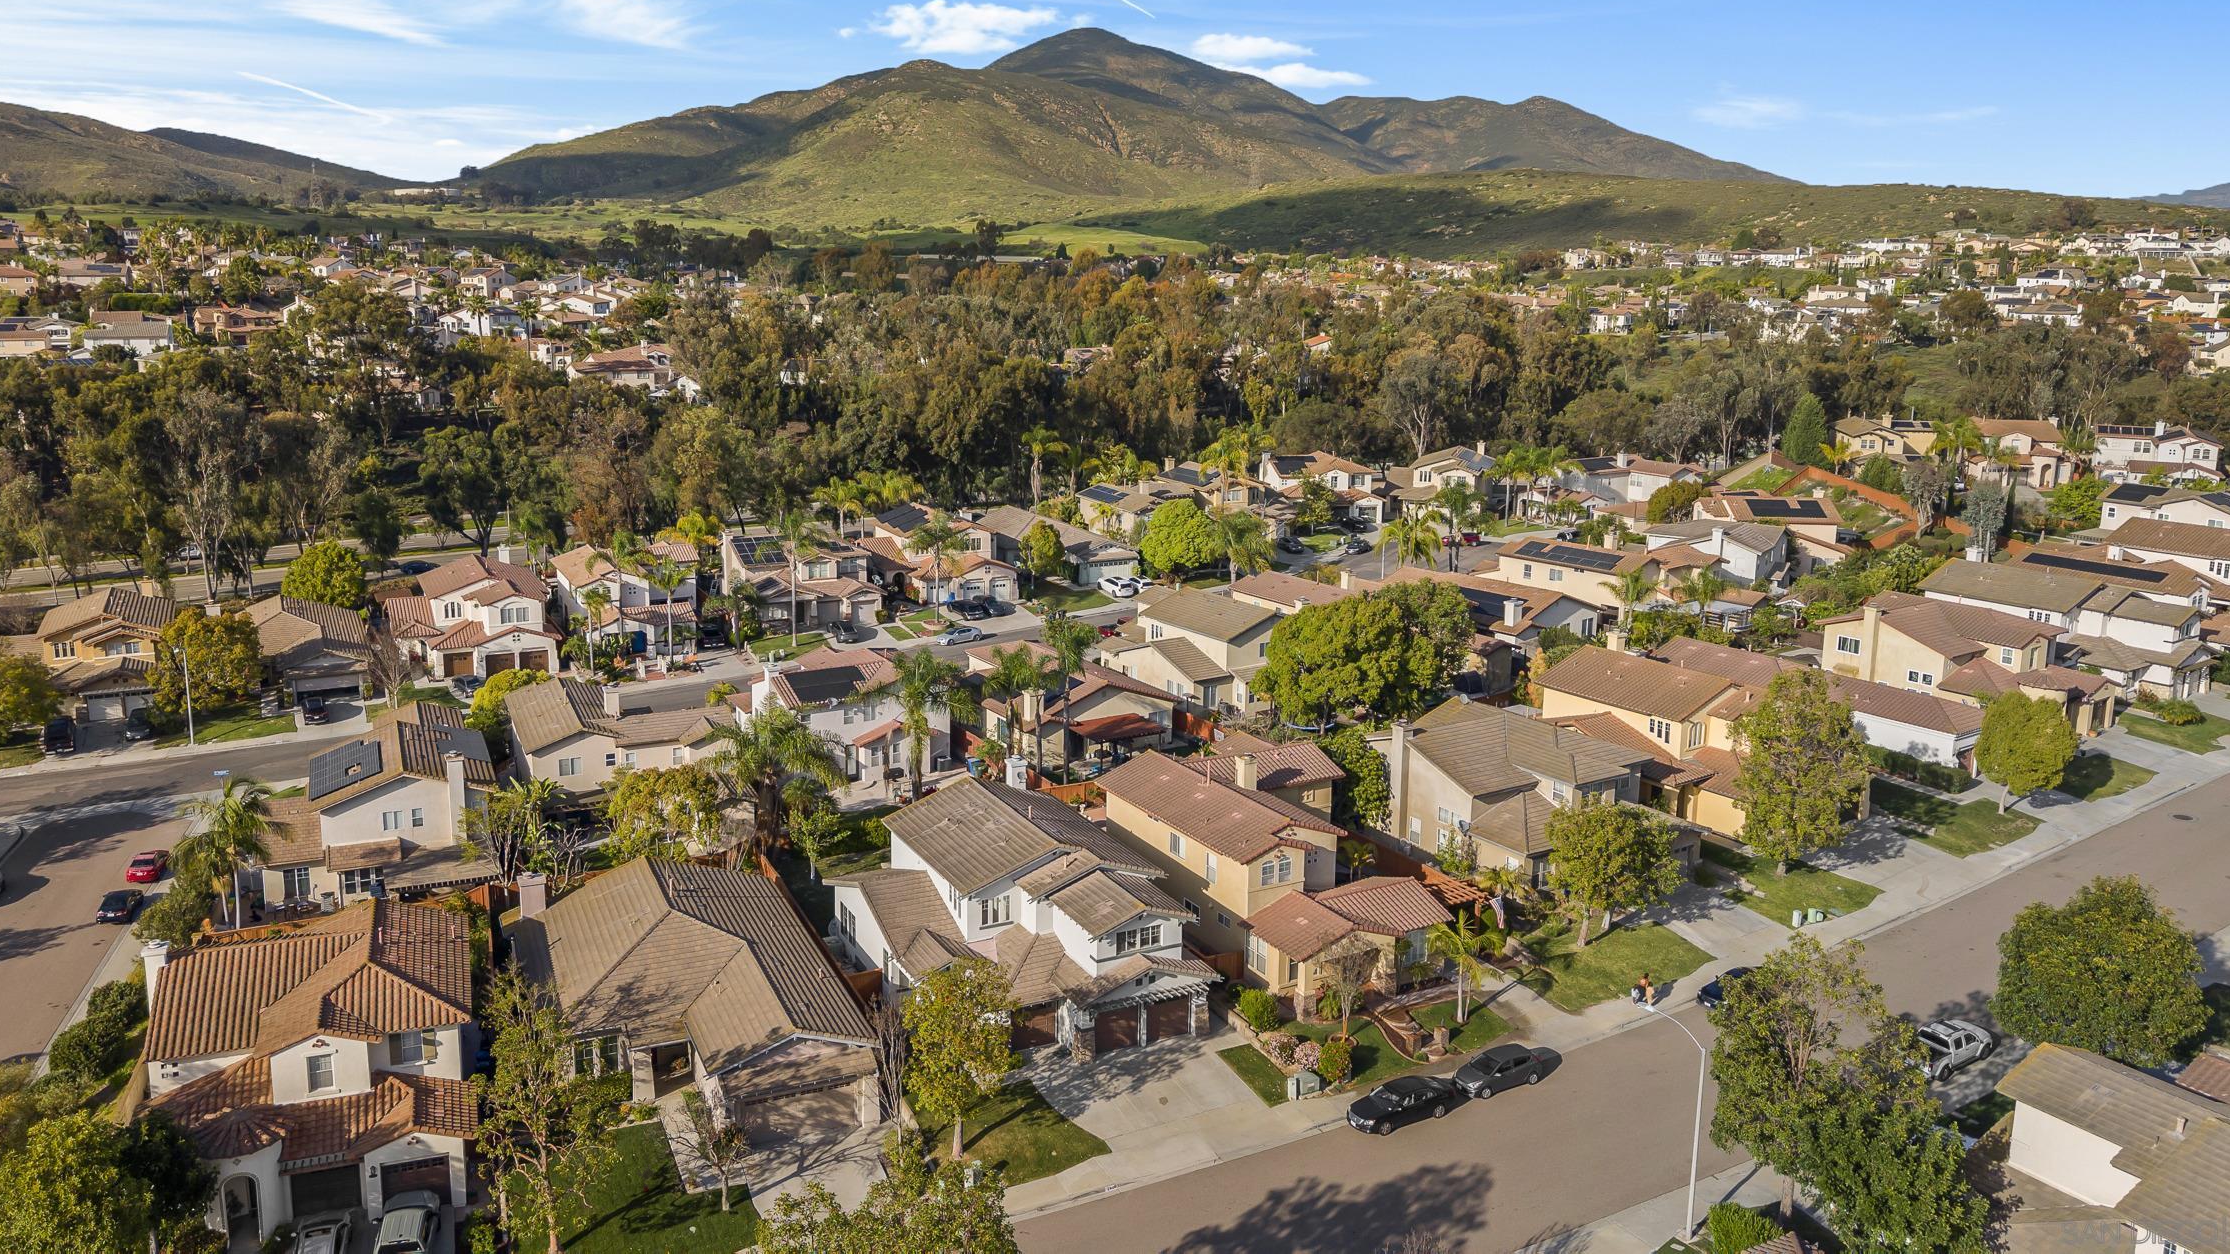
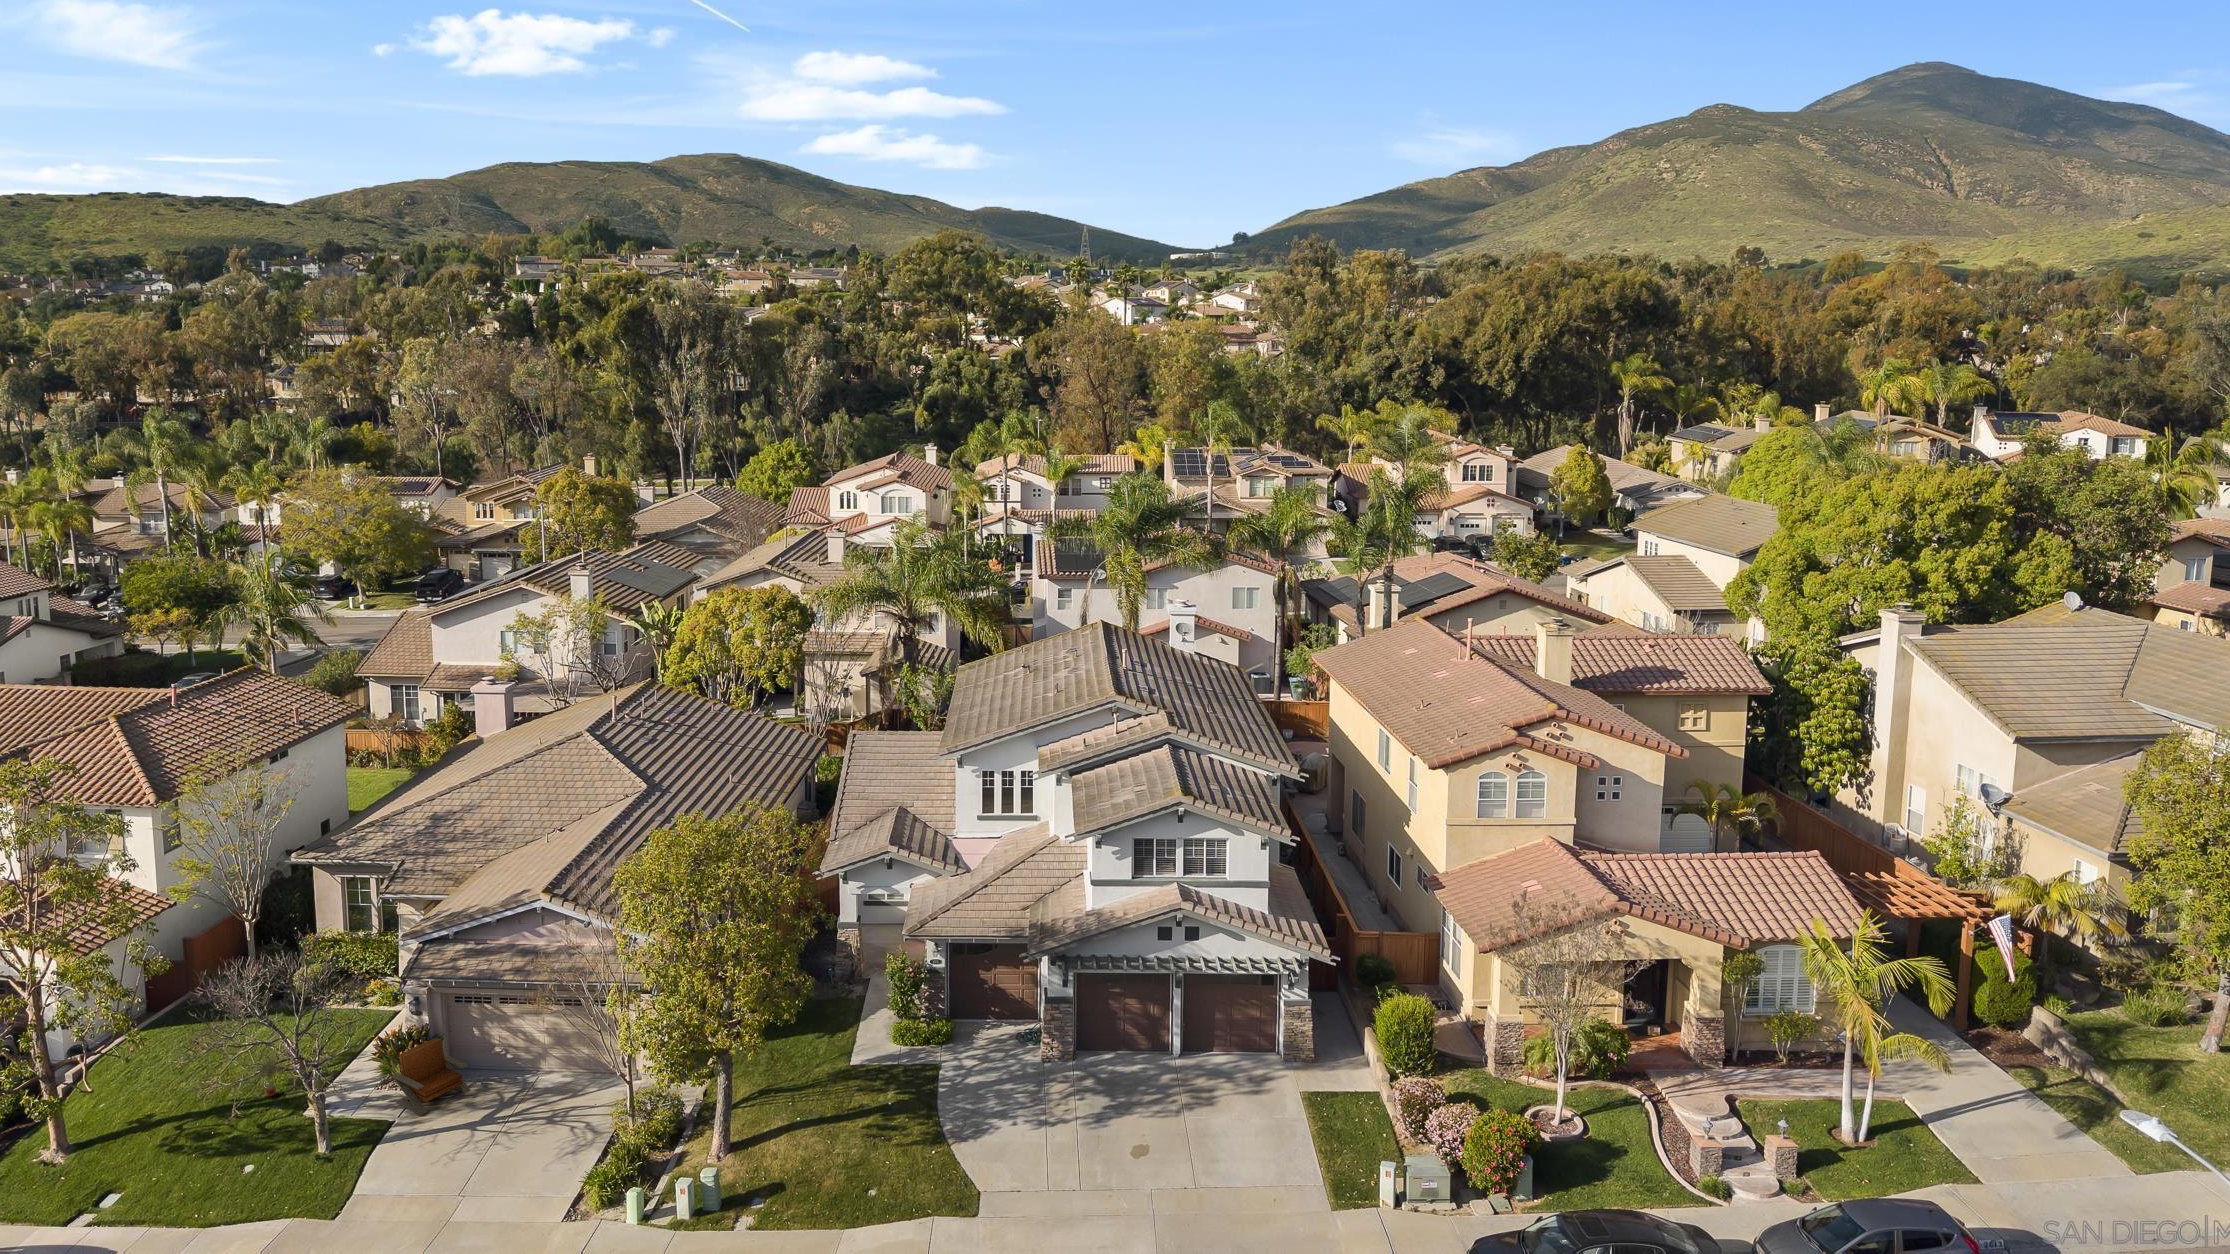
lounge chair: none [733,1130,774,1178] -> present [392,1038,470,1115]

